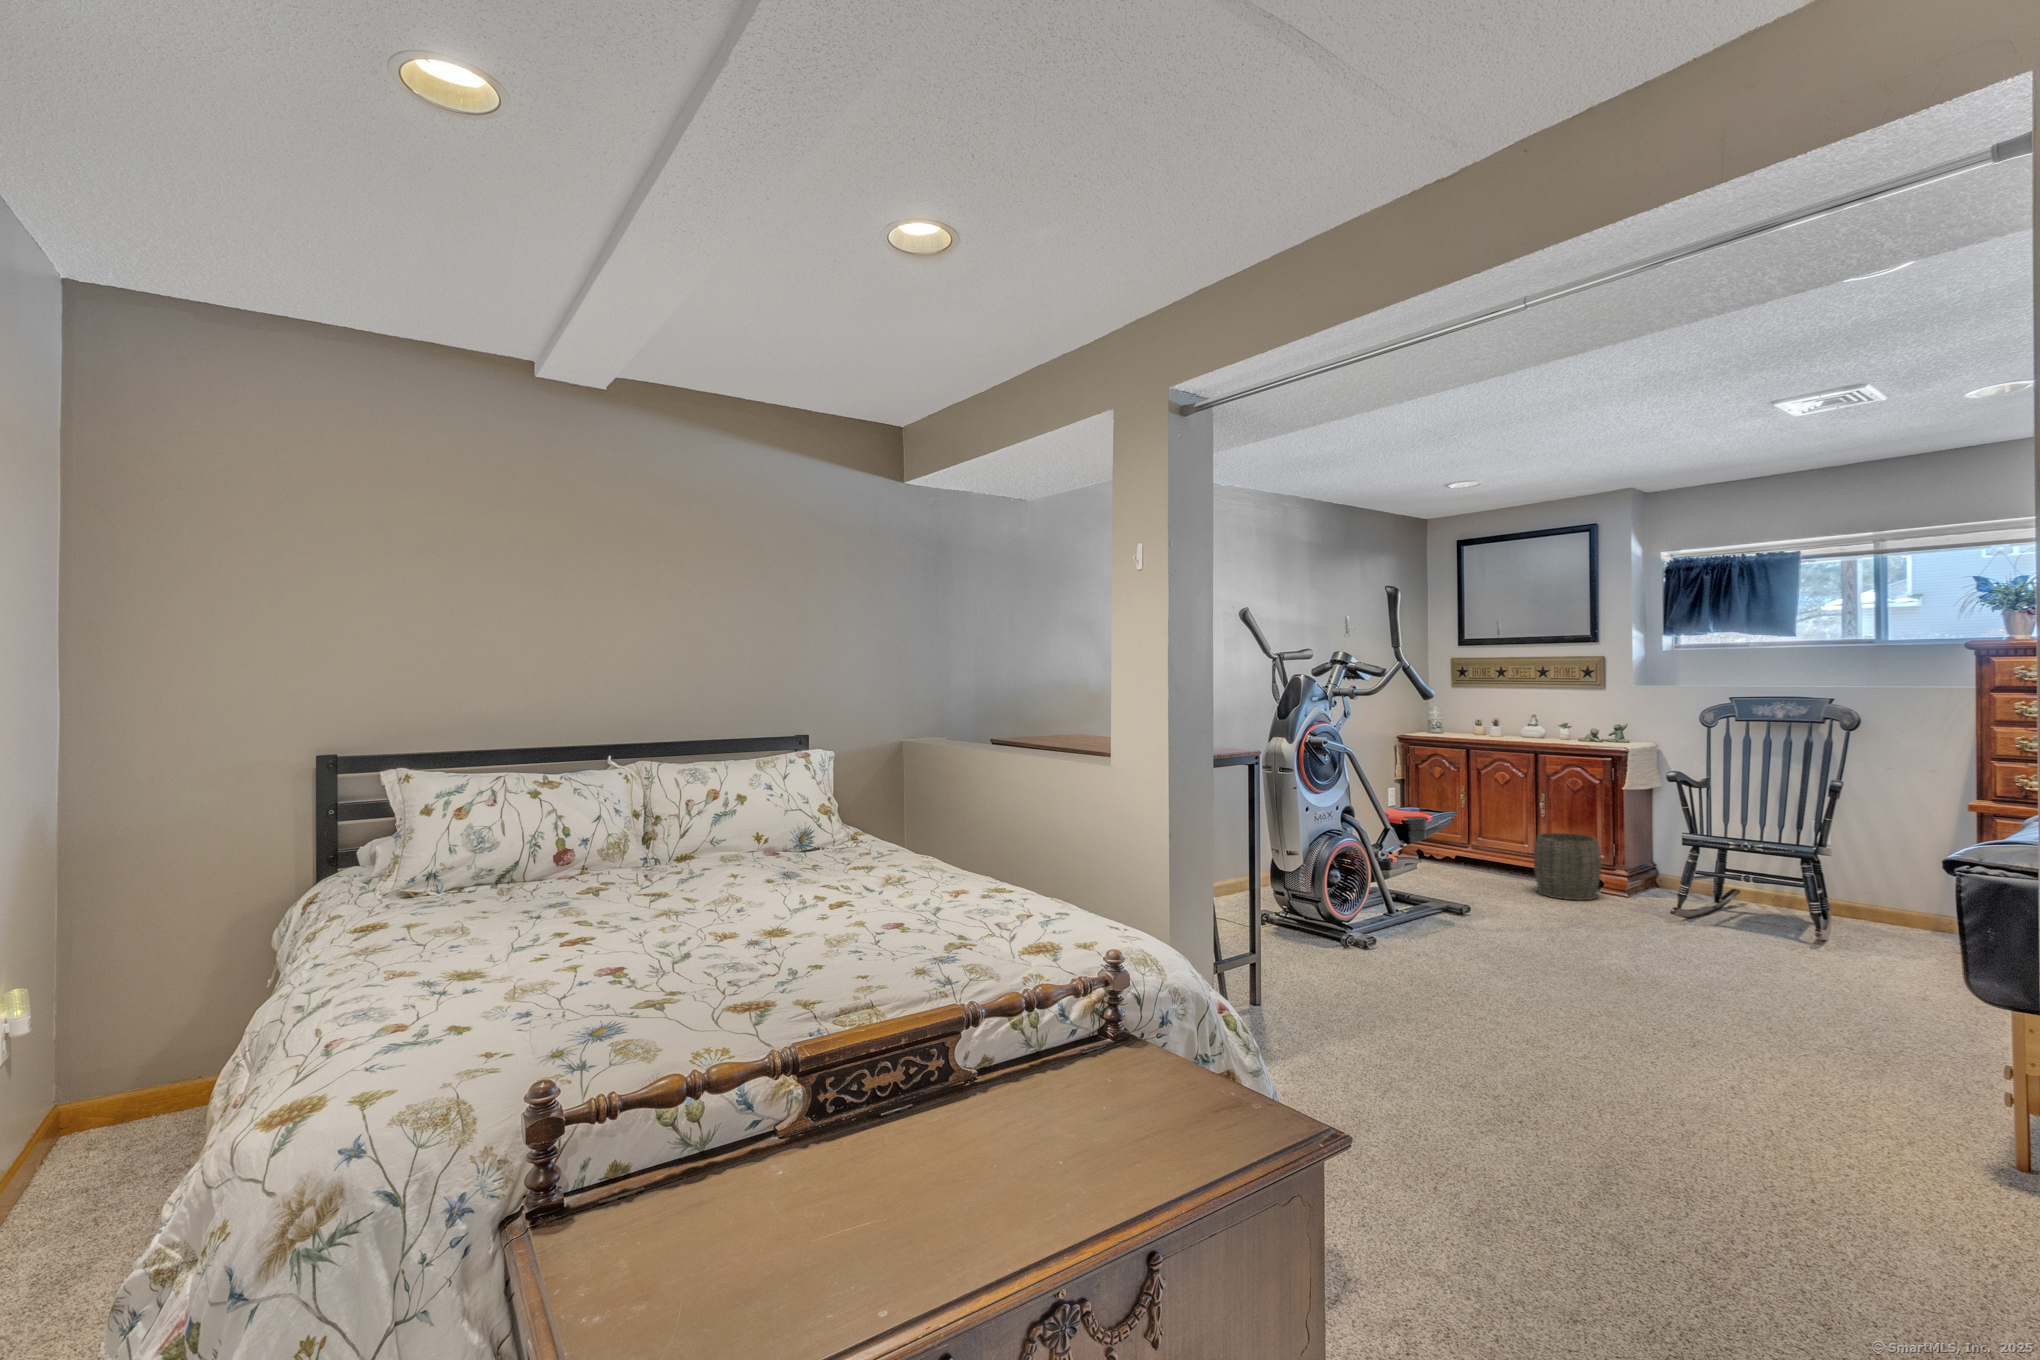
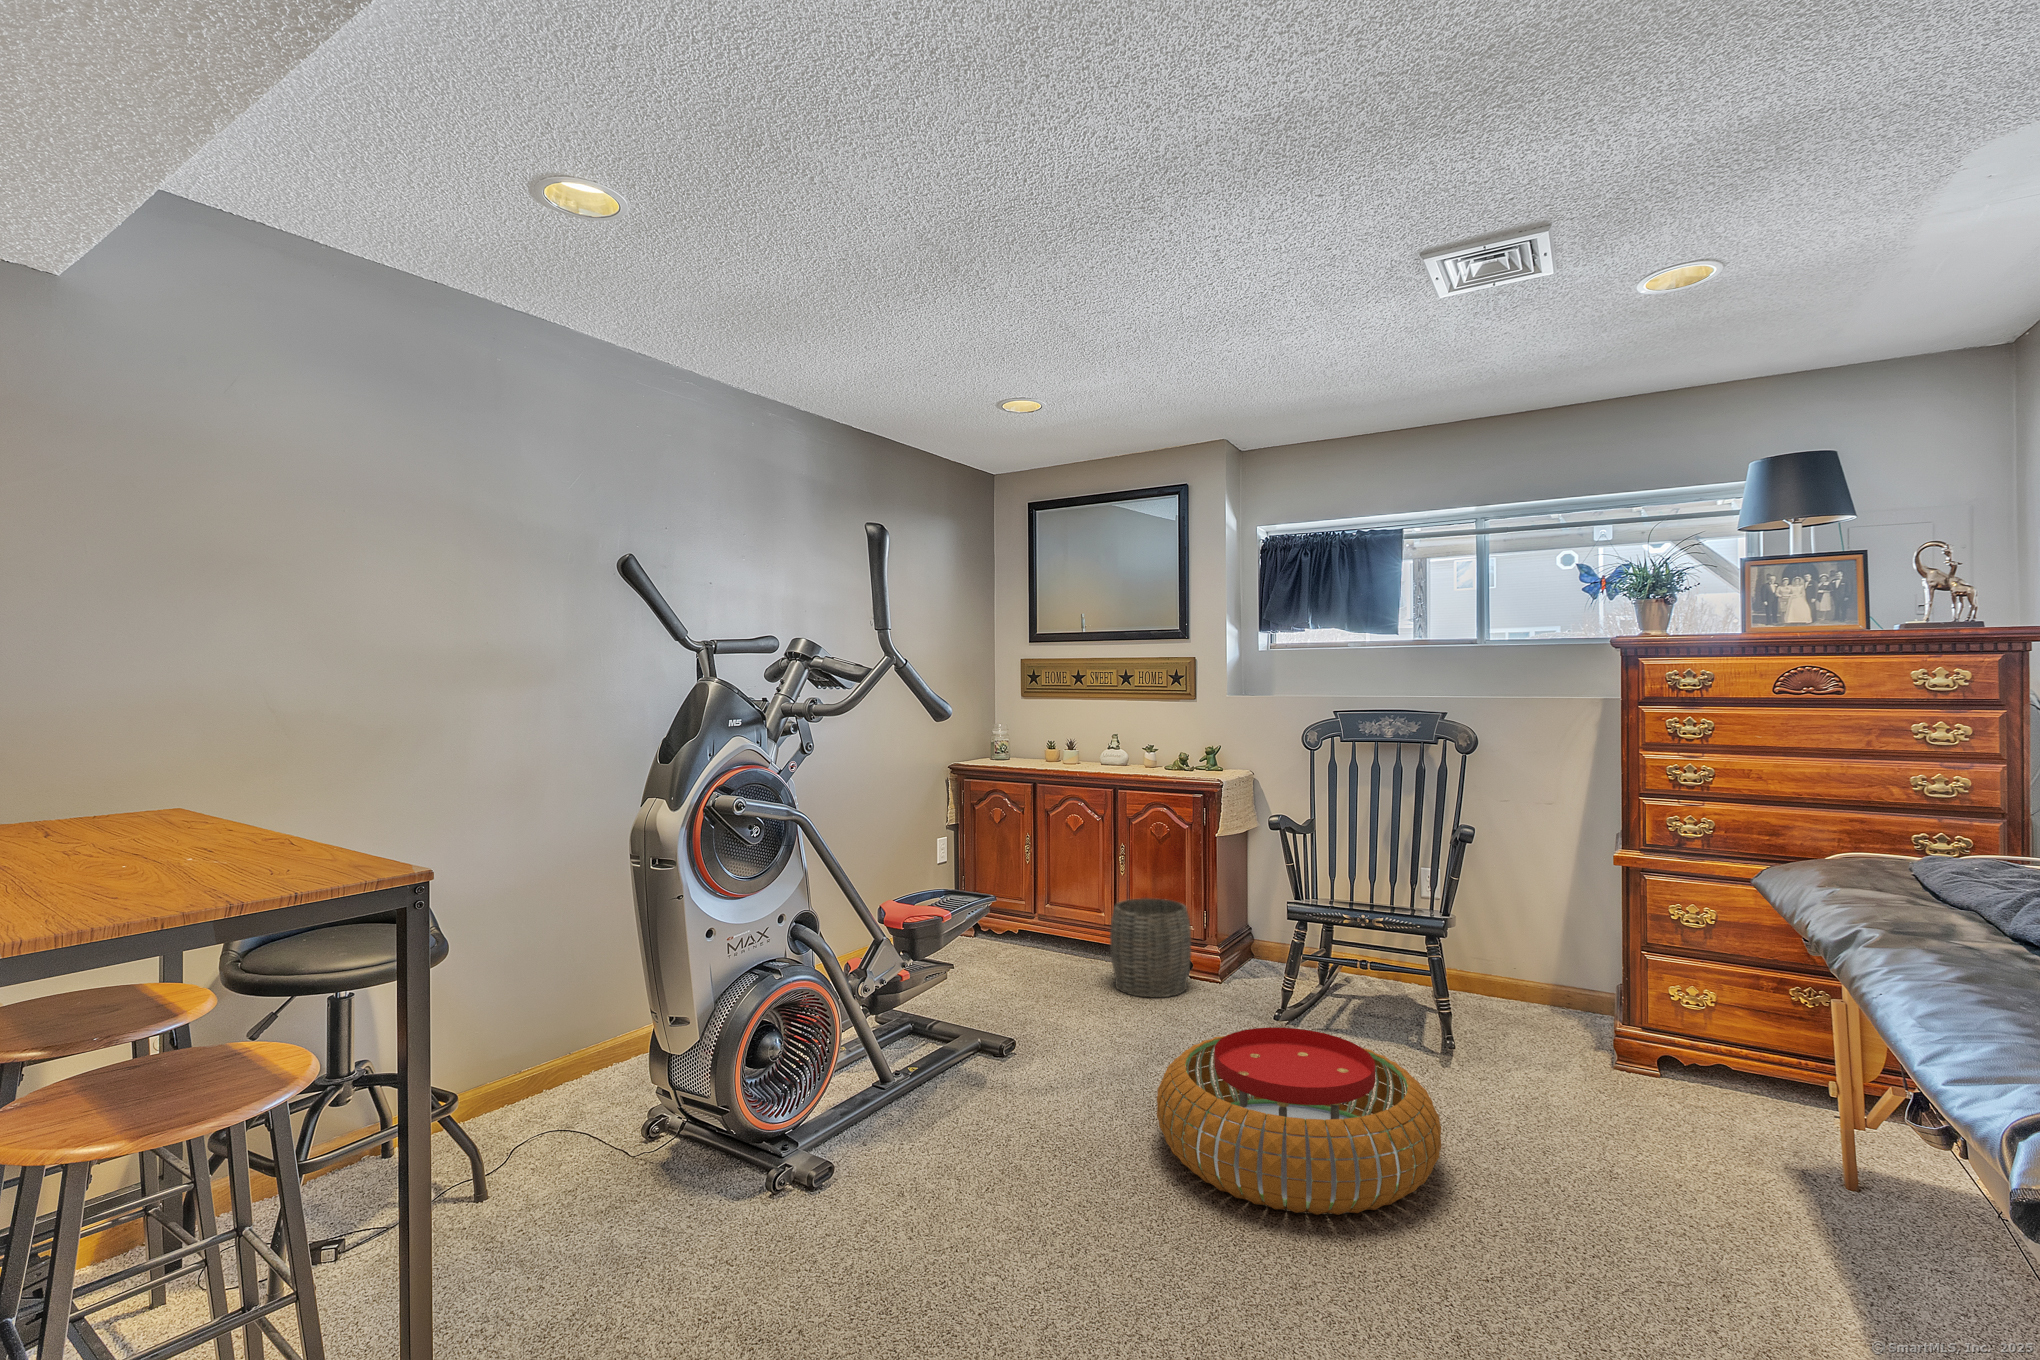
pouf: none [1574,898,1781,994] -> present [1157,1027,1441,1215]

